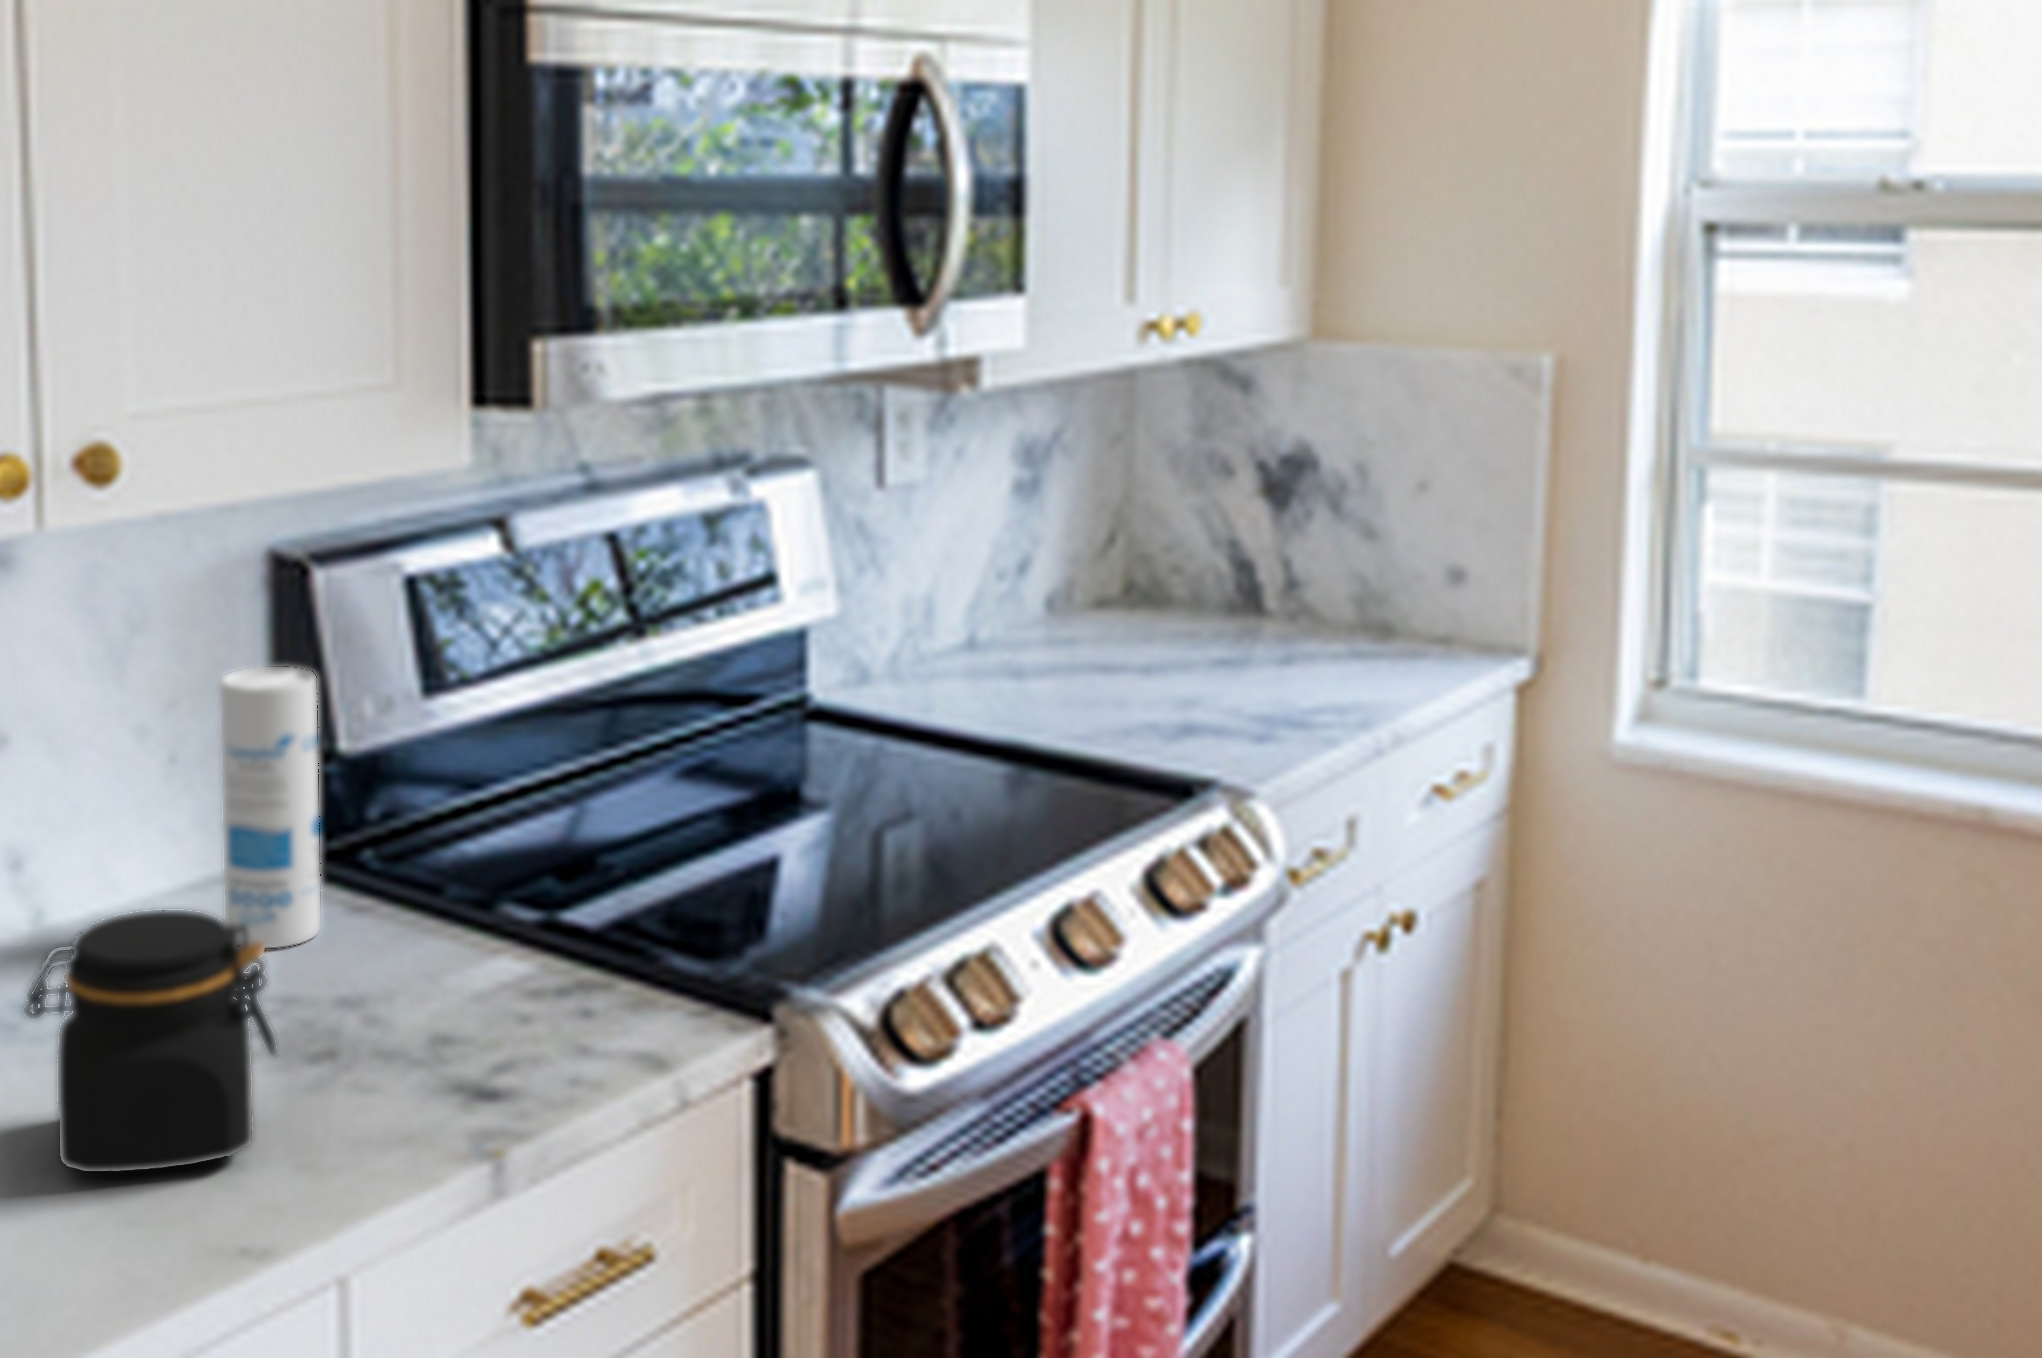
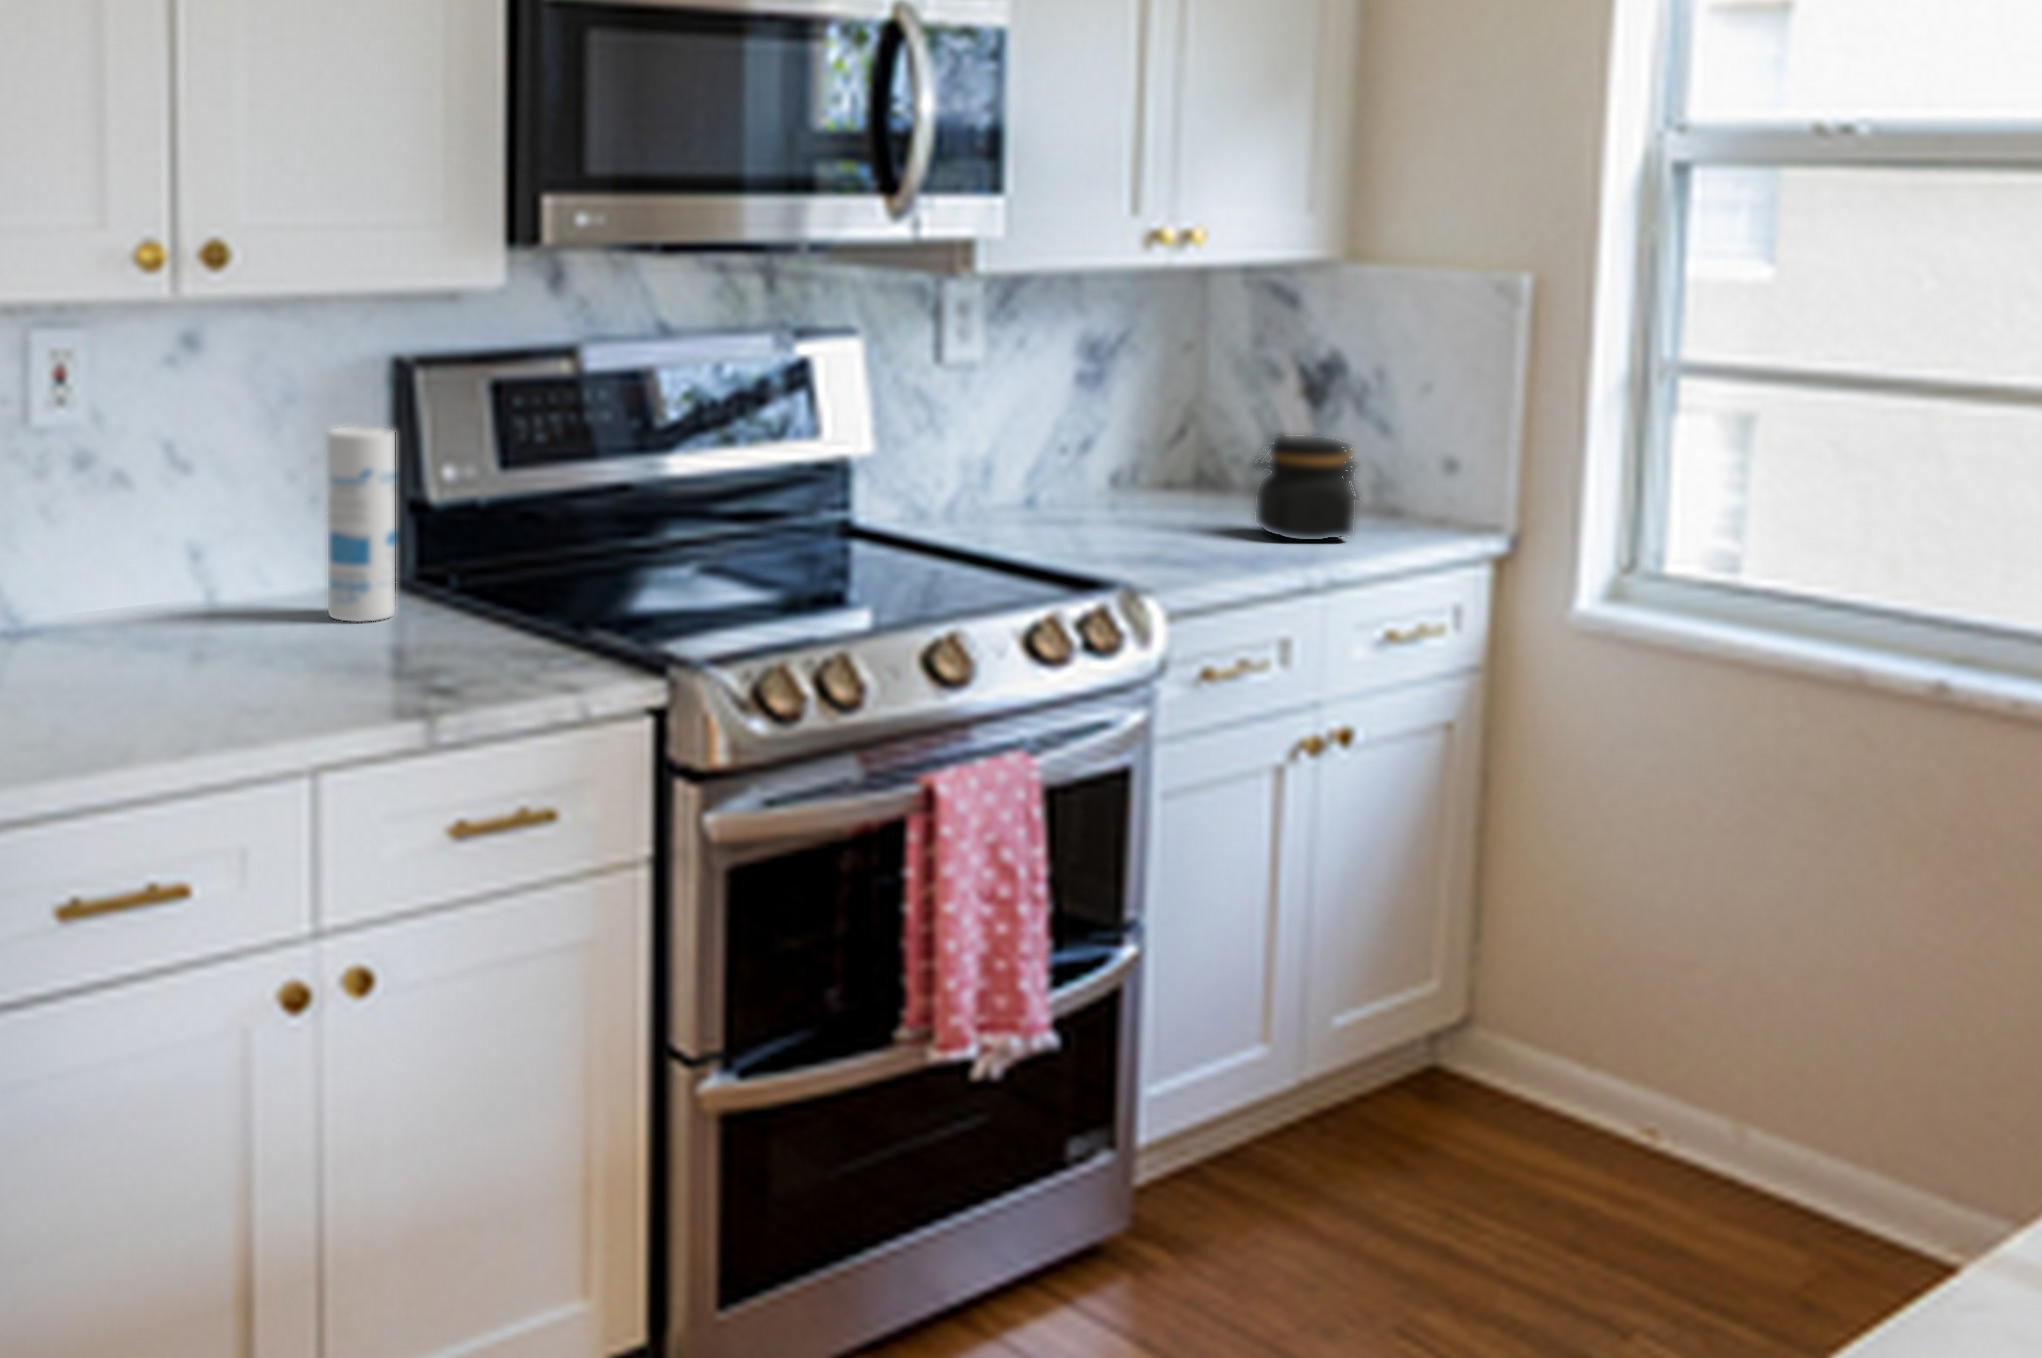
jar: present [24,910,276,1172] -> present [1254,436,1357,540]

